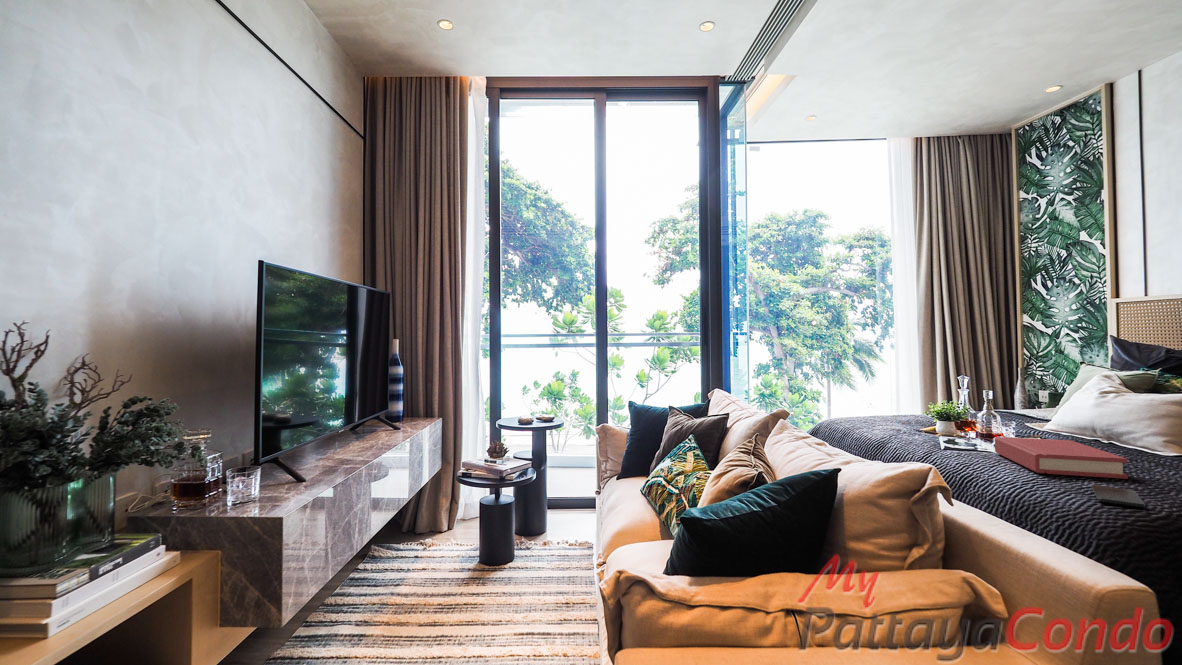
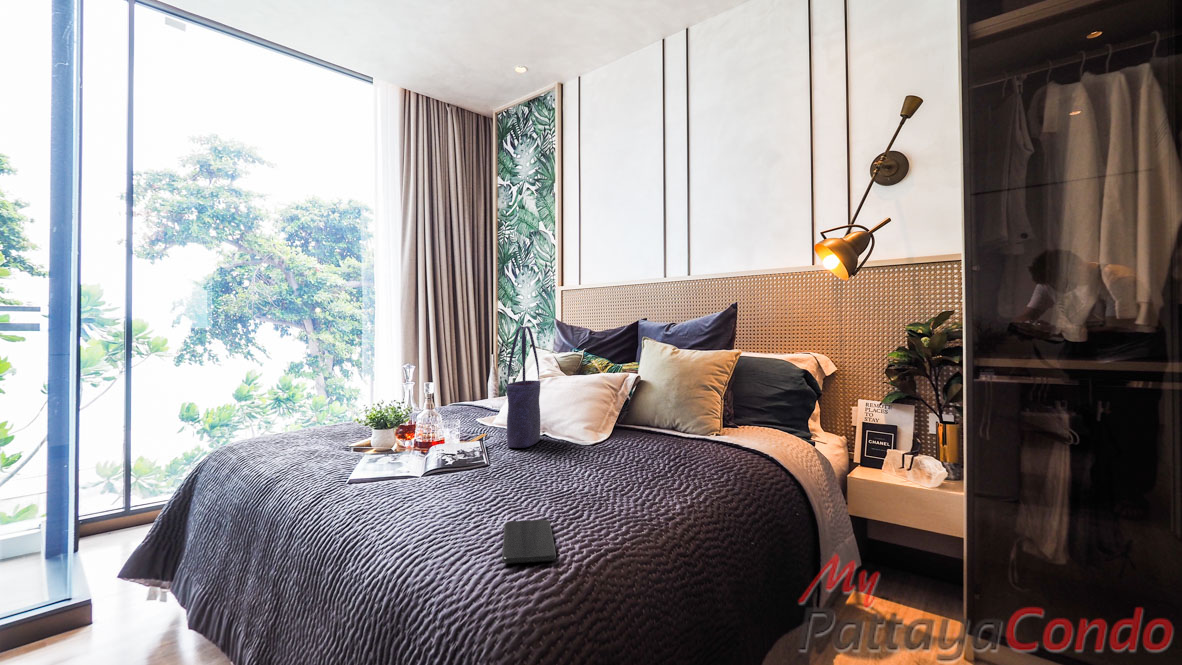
tote bag: none [1068,349,1106,450] -> present [507,326,540,448]
hardback book: present [995,437,1128,479] -> none [419,442,548,509]

